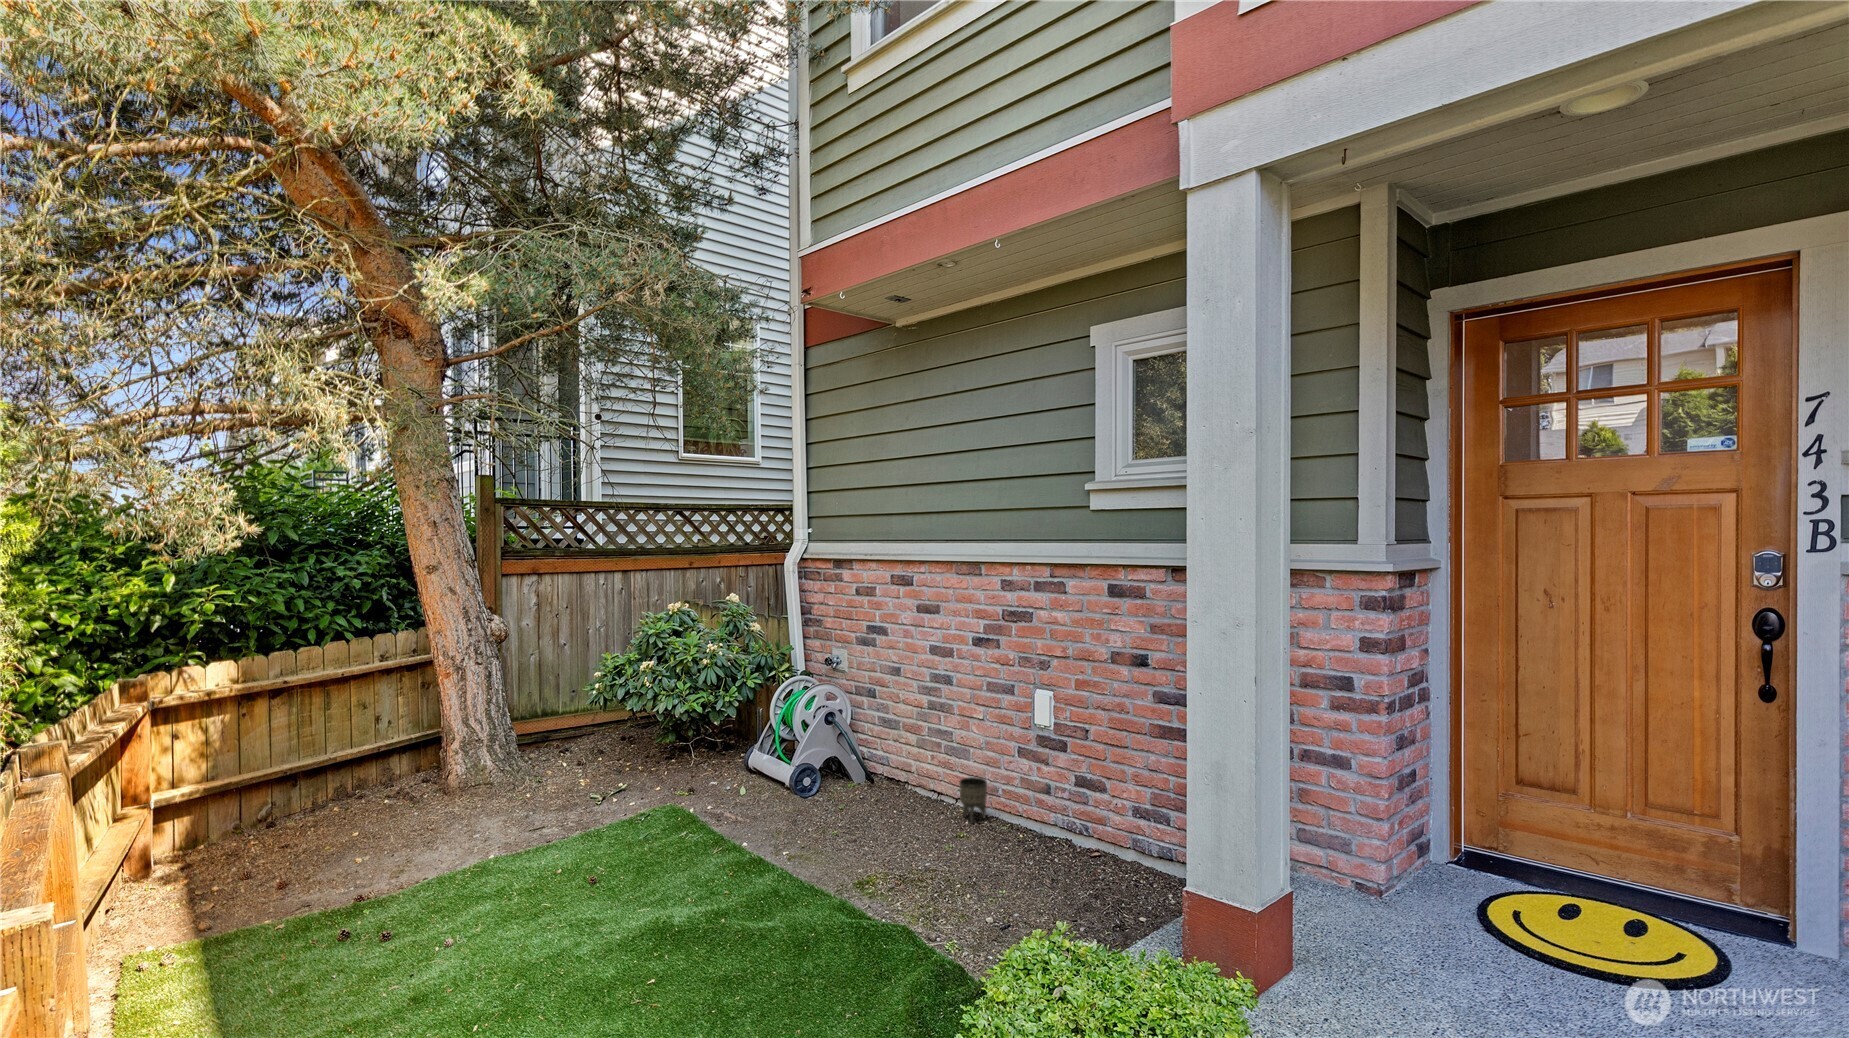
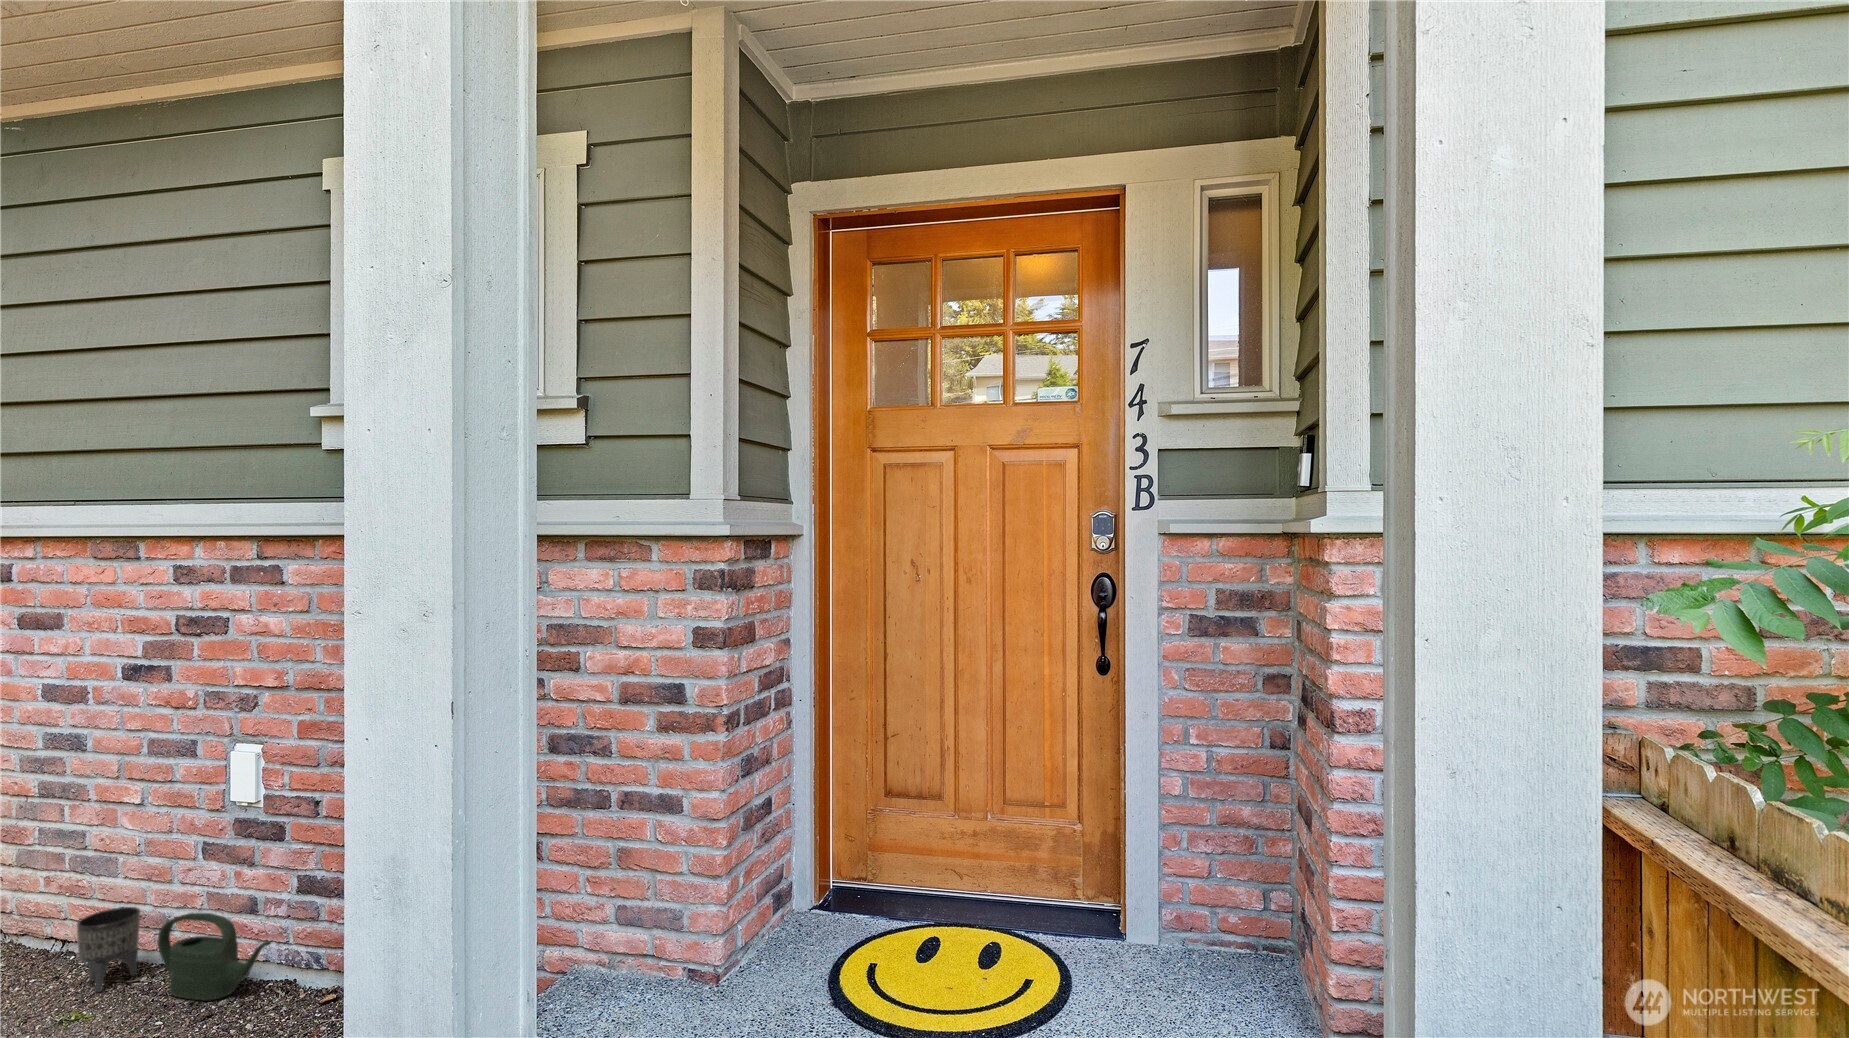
watering can: none [1000,787,1066,841] -> present [158,913,271,1000]

